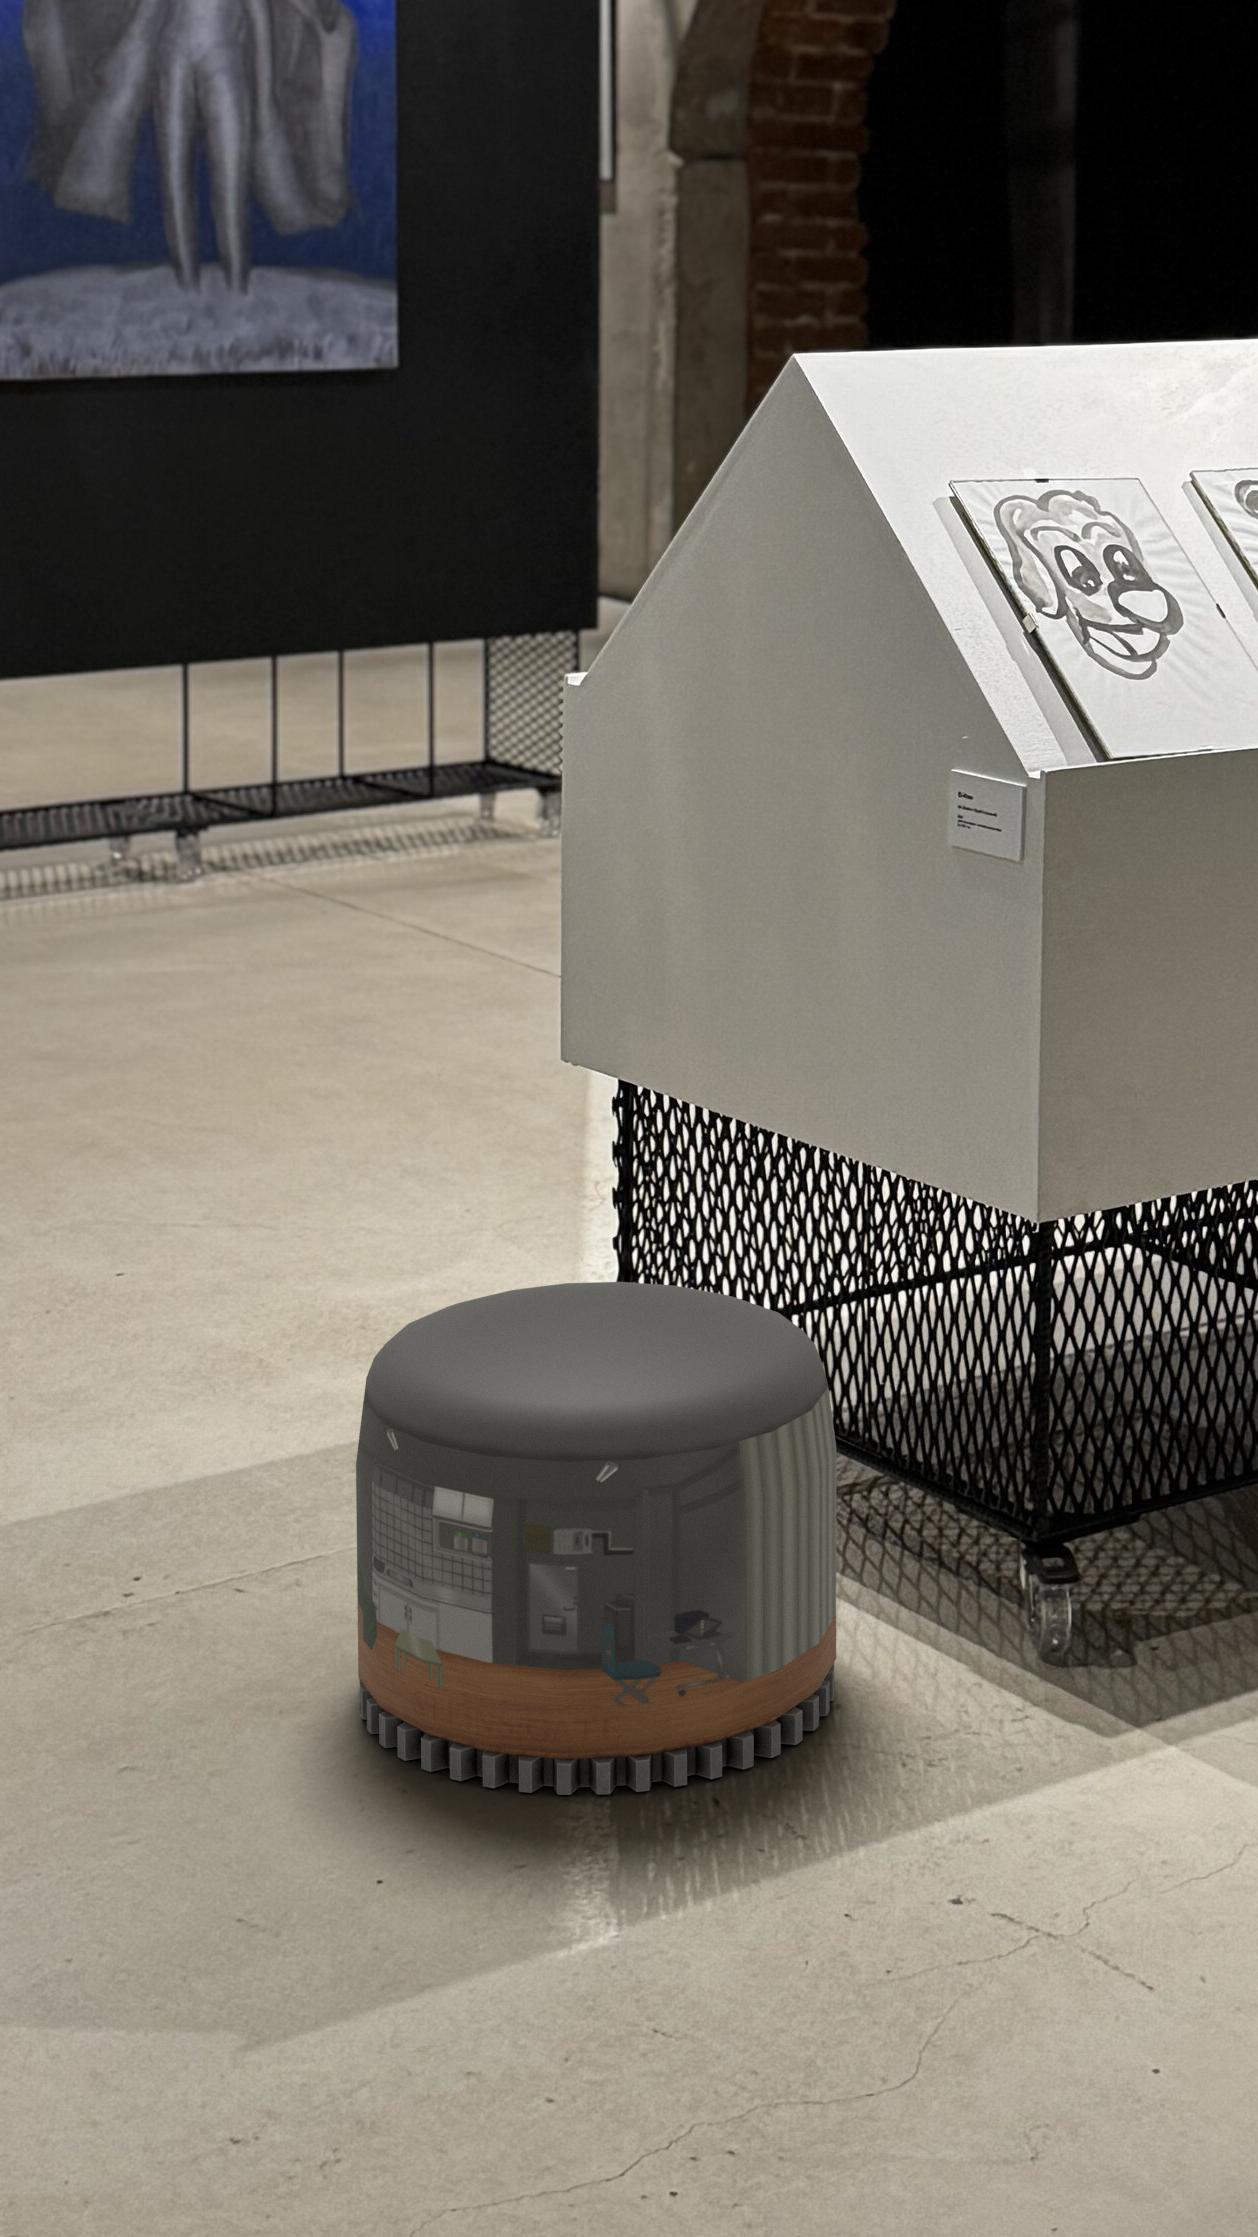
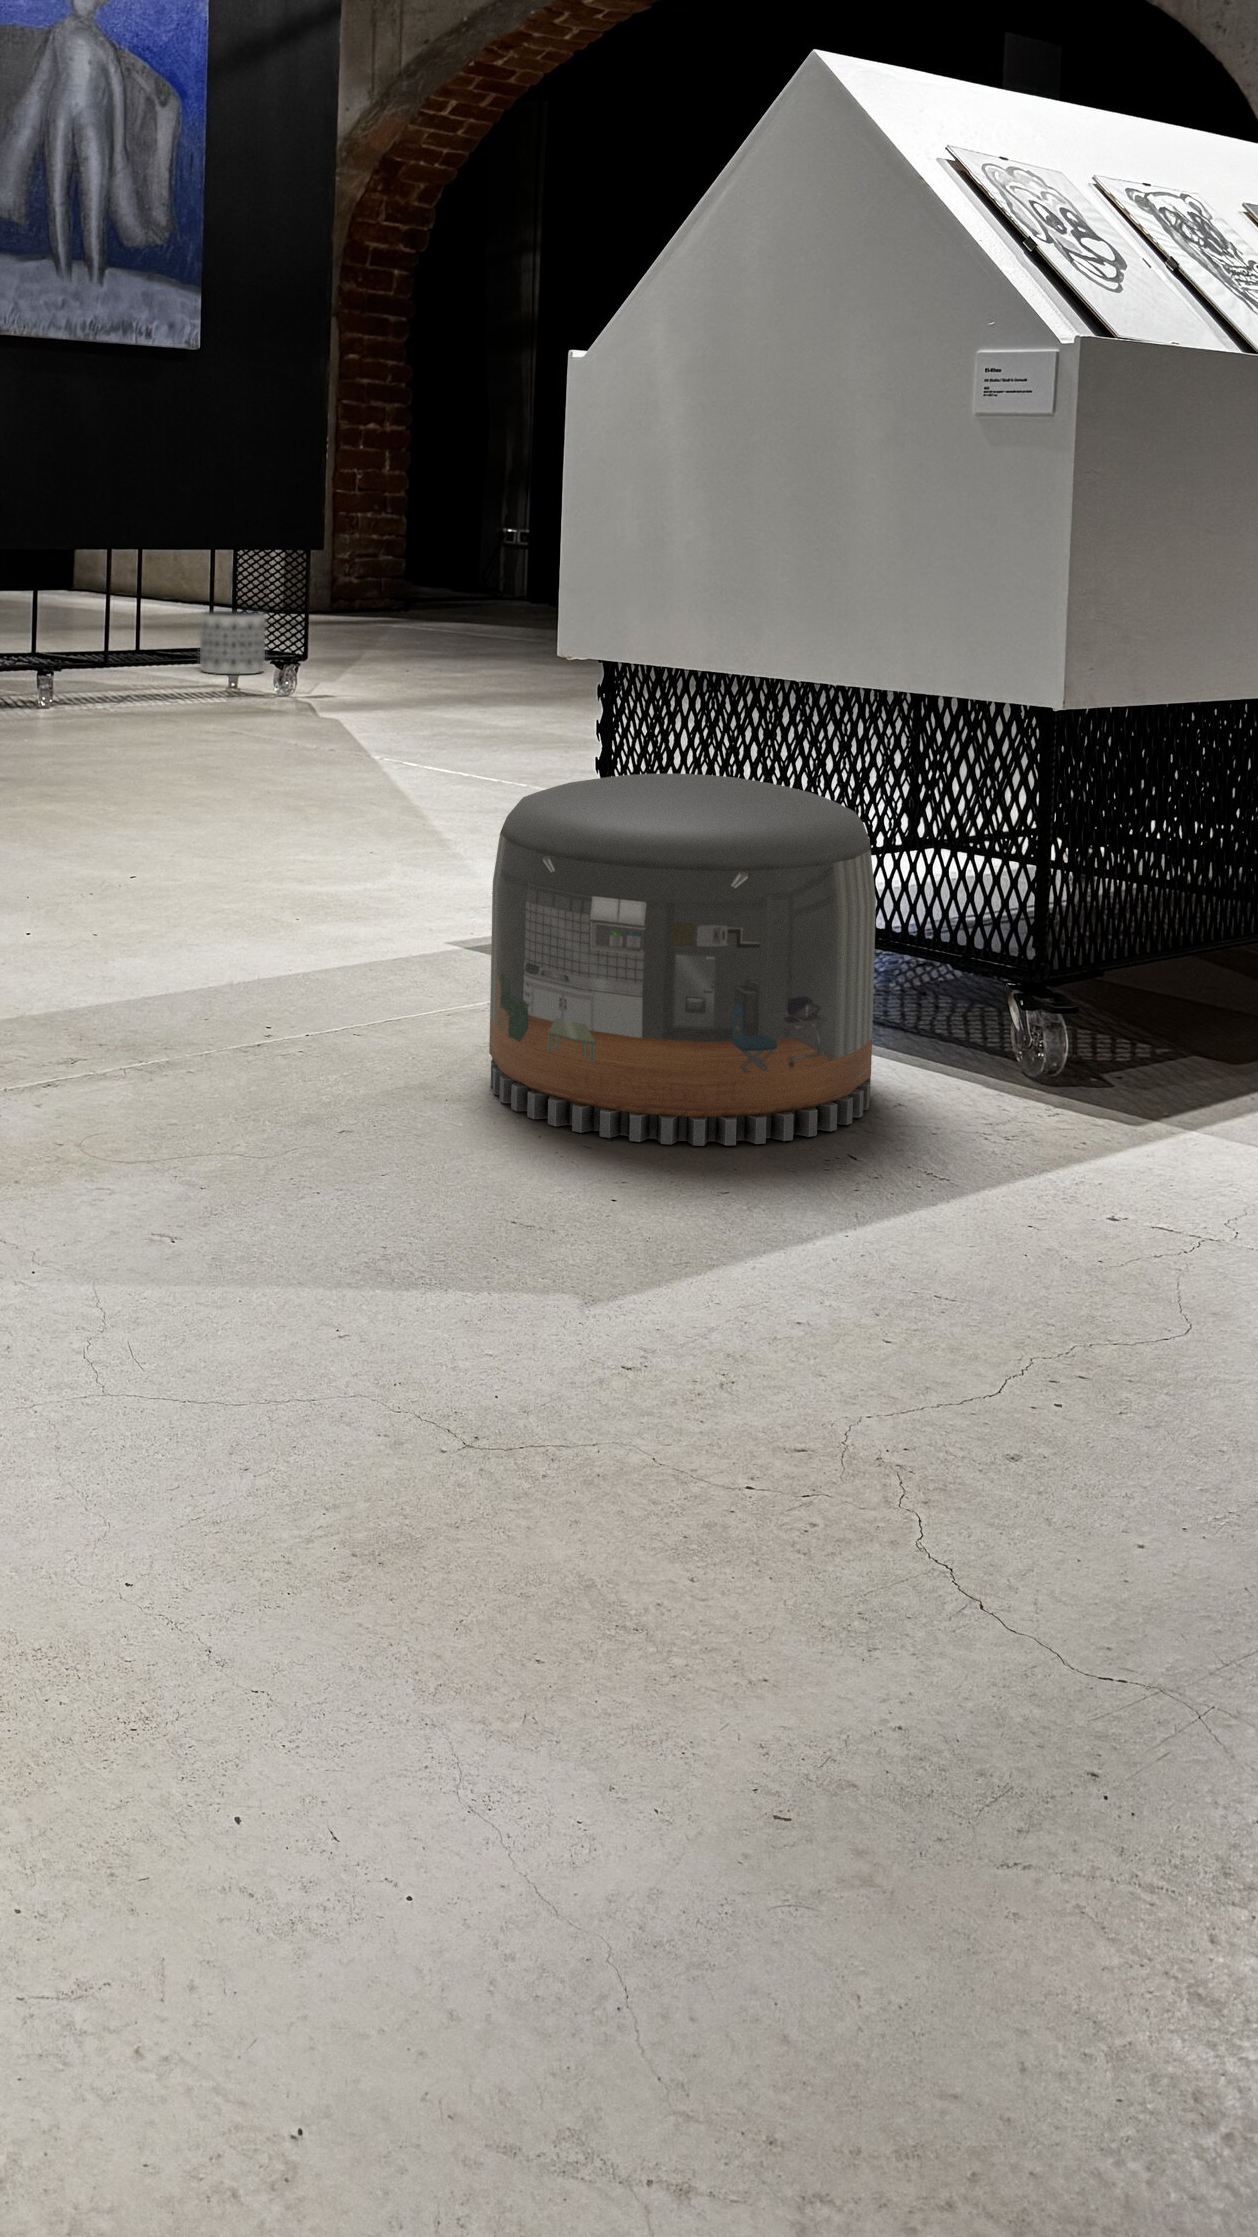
planter: none [404,745,497,841] -> present [200,611,265,674]

